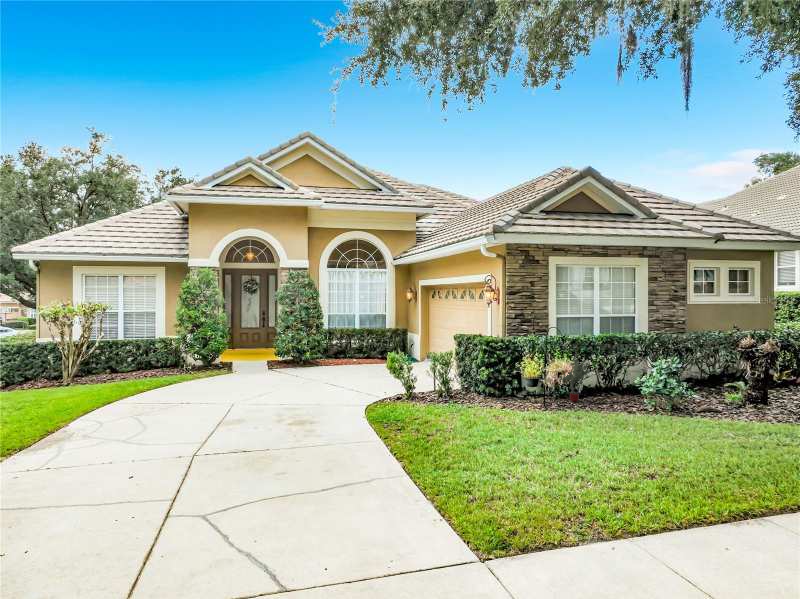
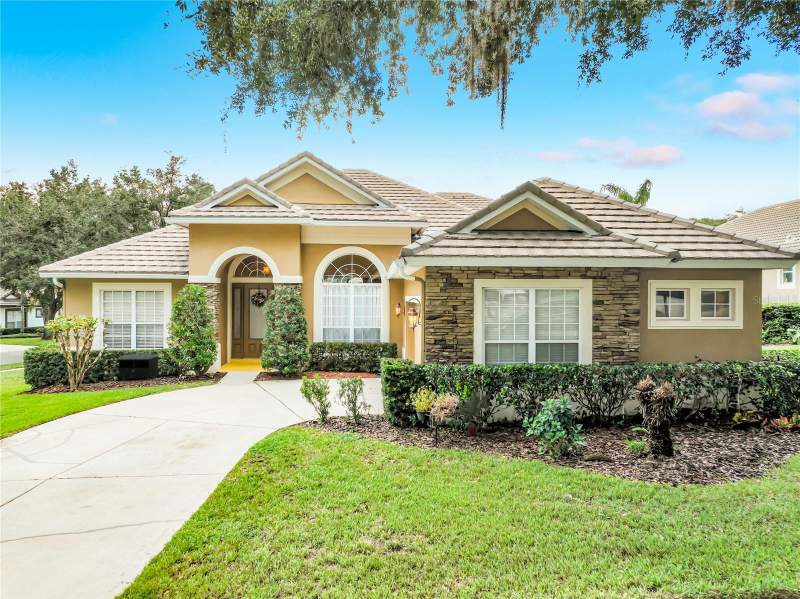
storage bench: none [117,344,162,374] -> present [118,354,158,380]

